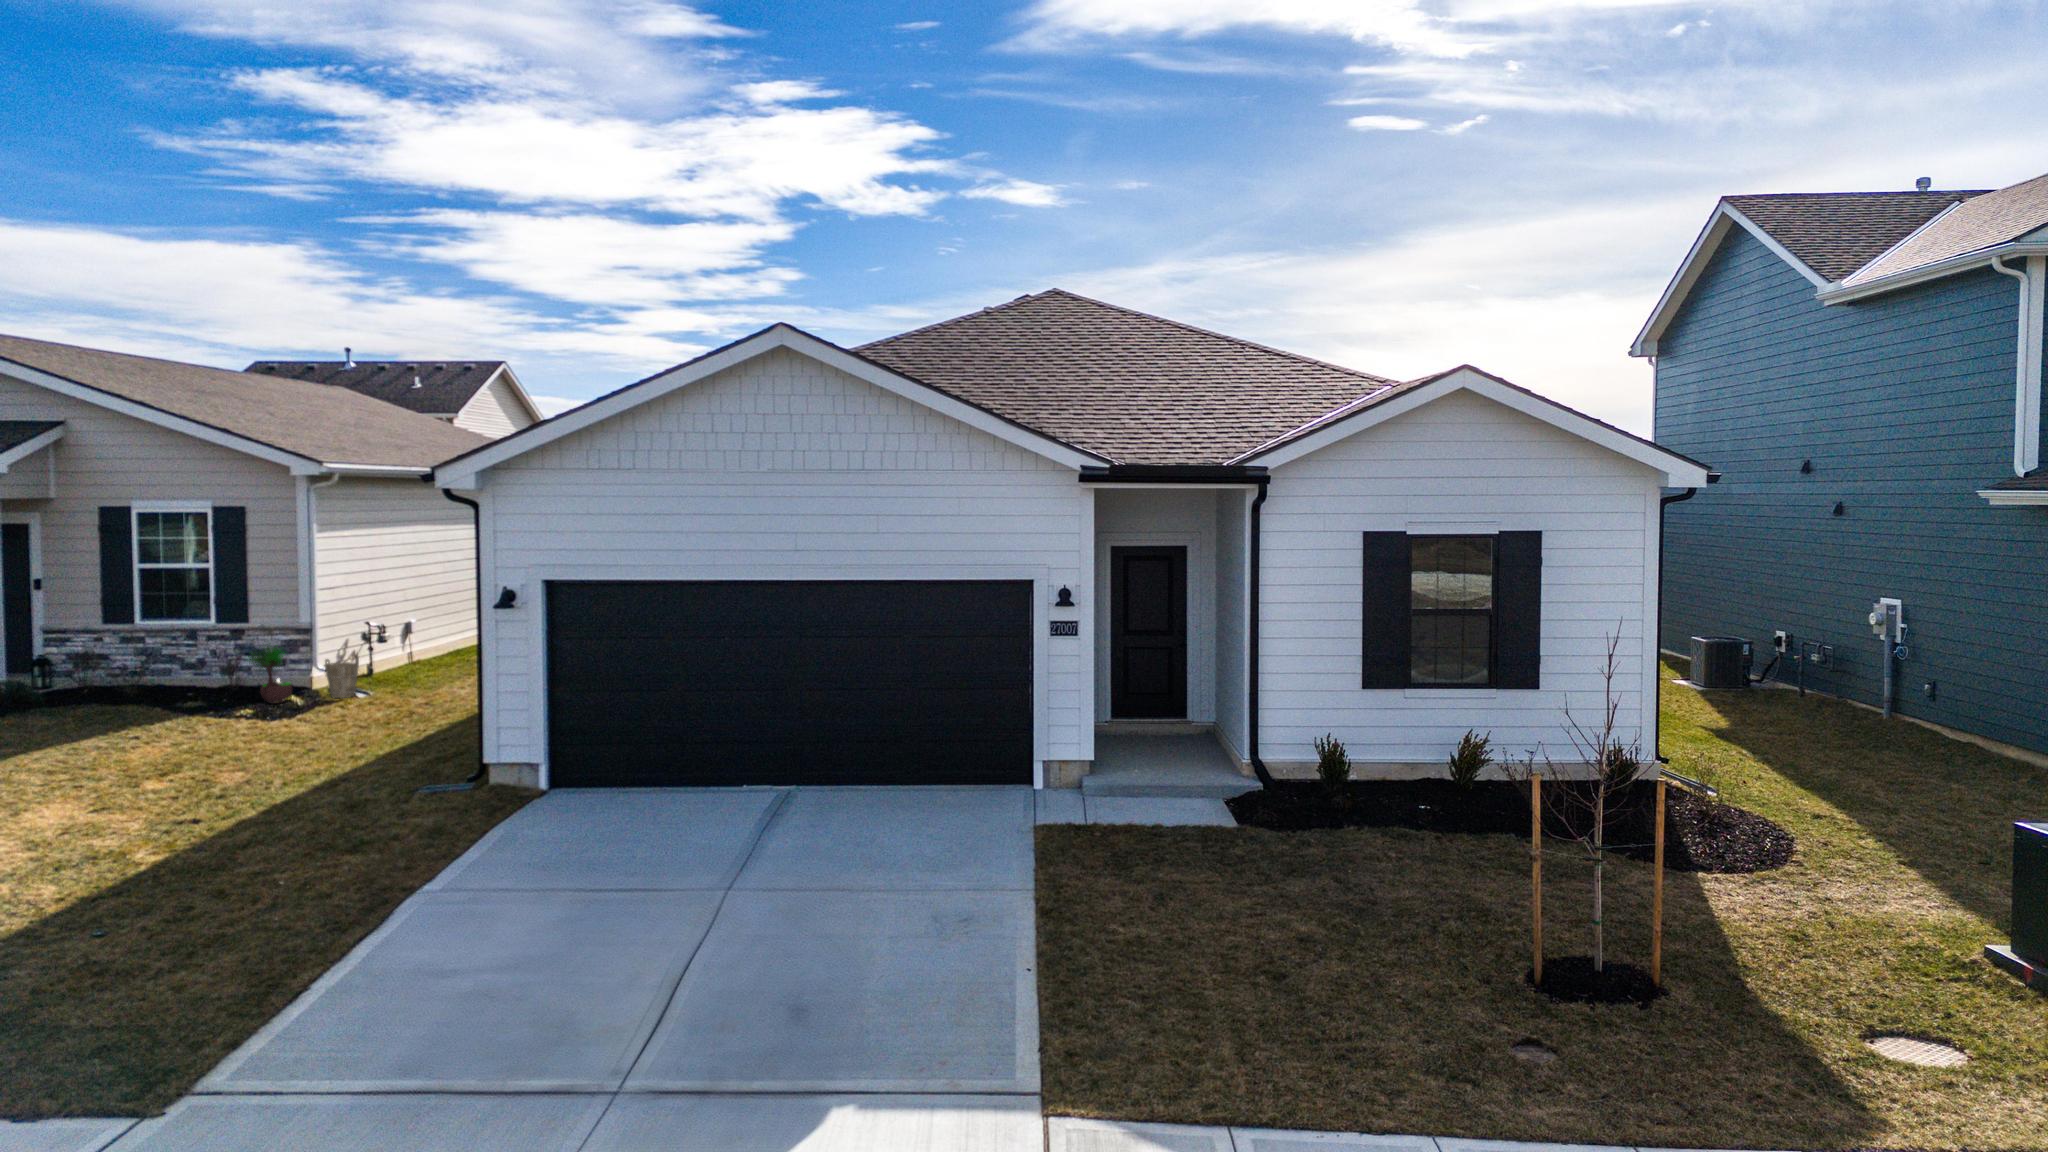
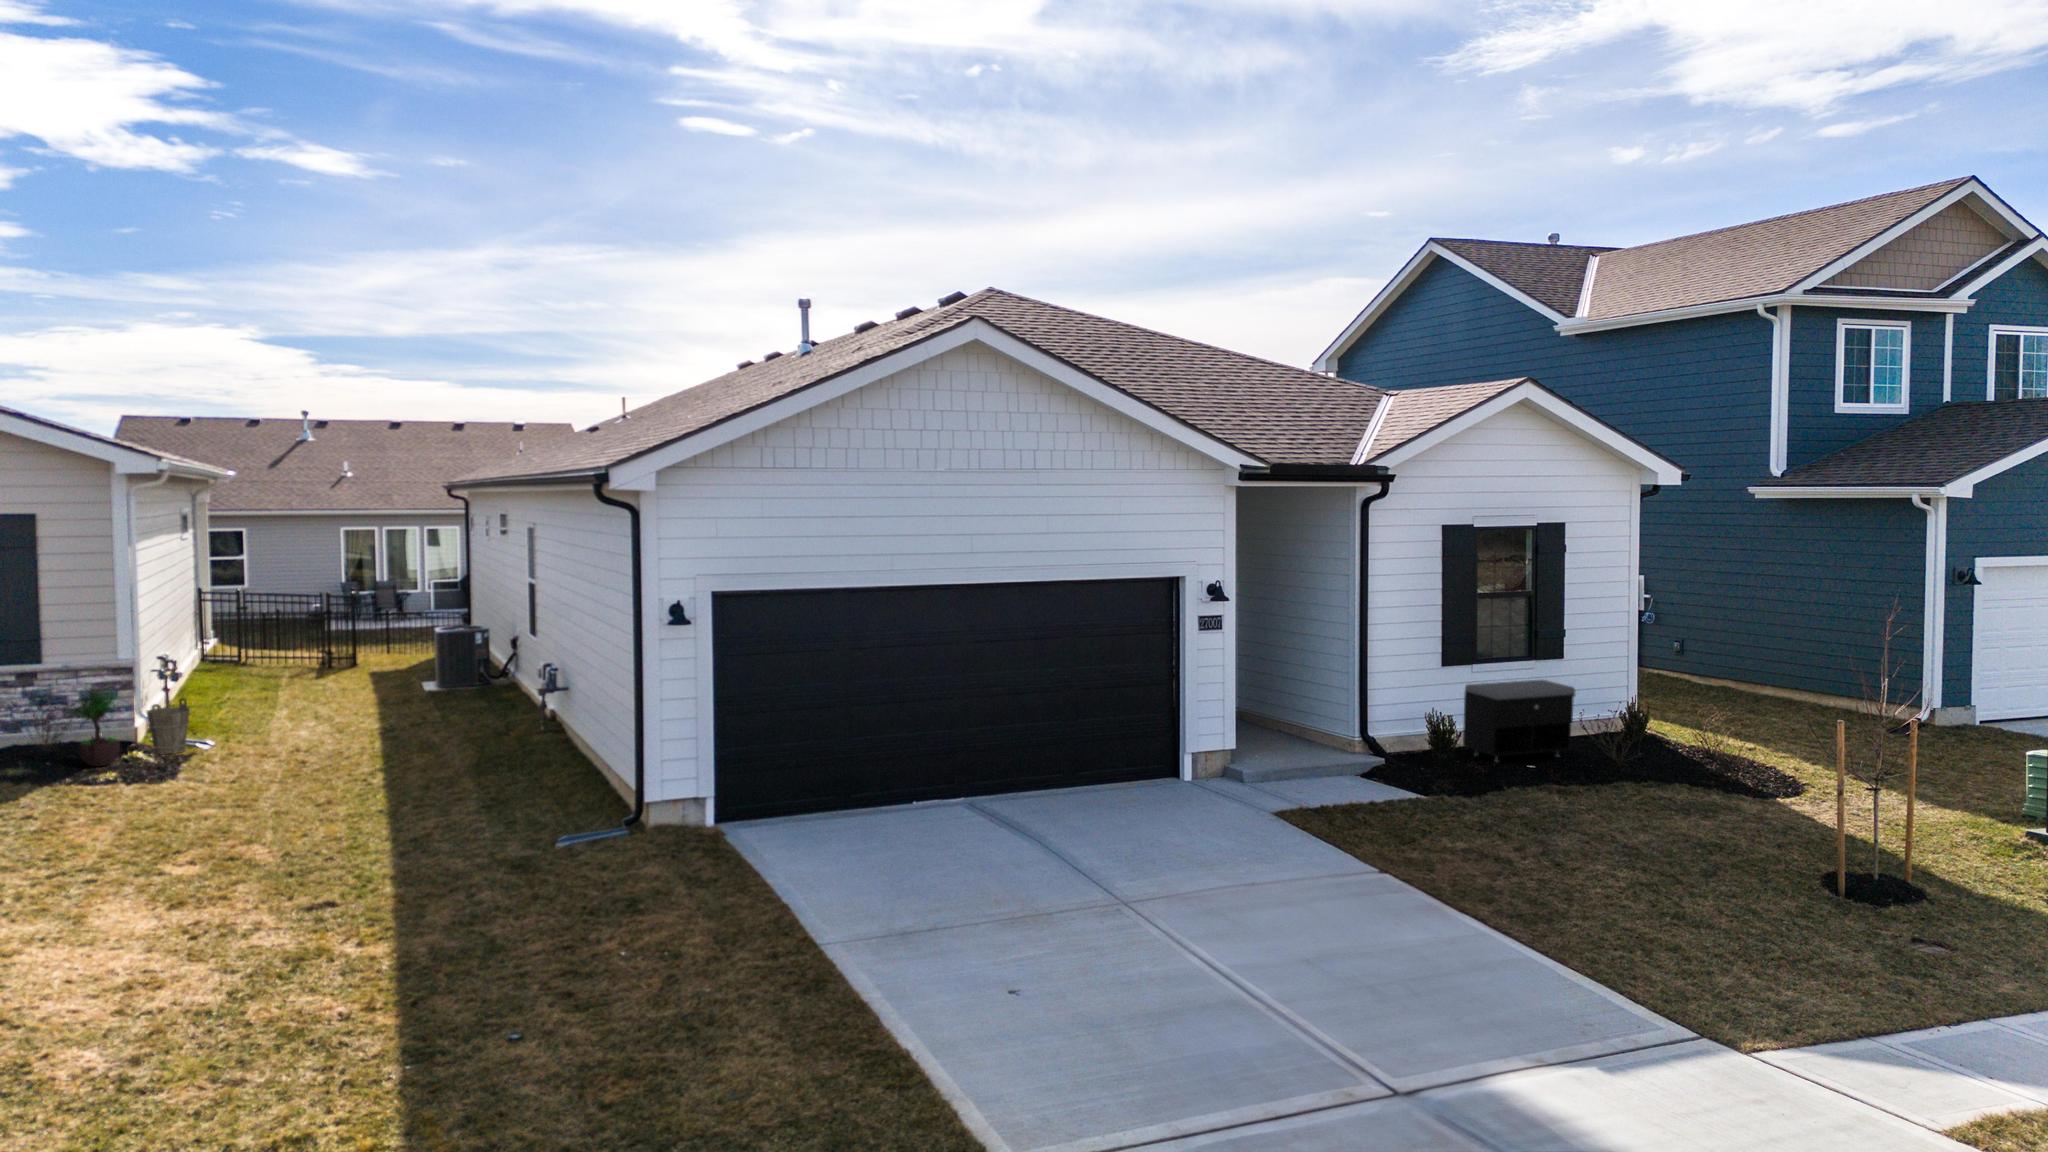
storage bench: none [1376,710,1498,797] -> present [1463,680,1575,762]

